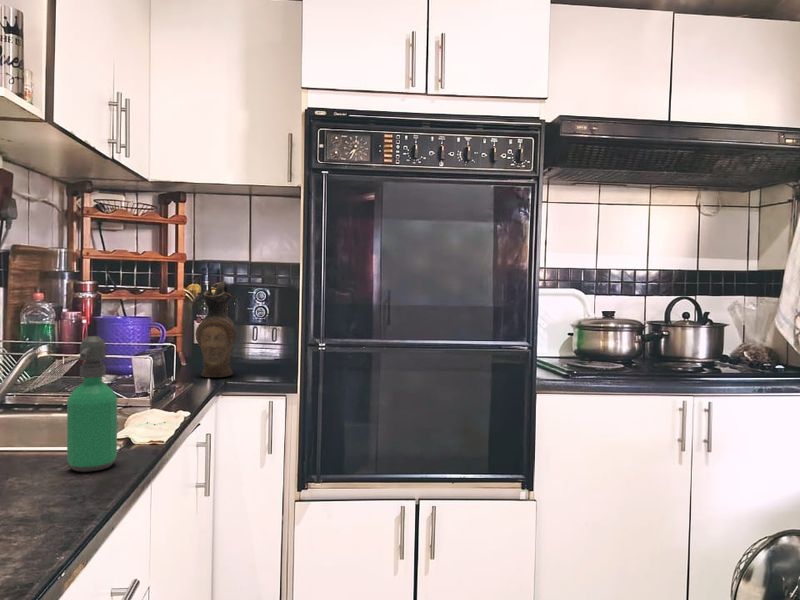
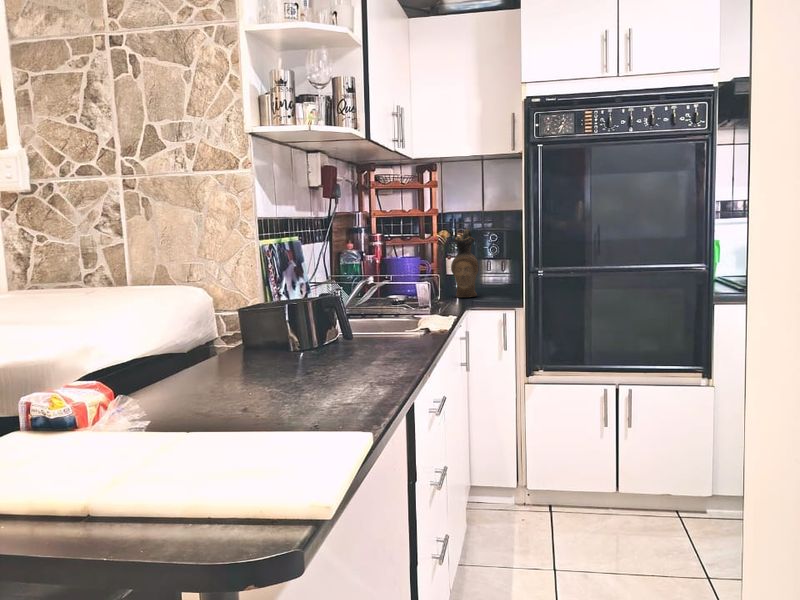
soap dispenser: present [67,336,117,472] -> none [402,266,427,338]

